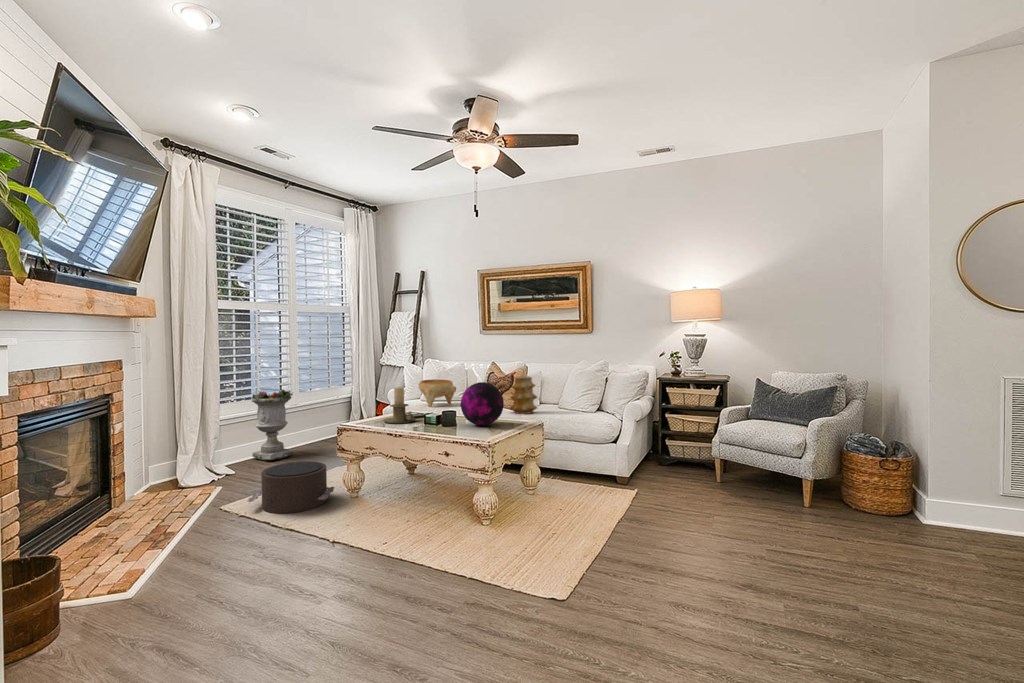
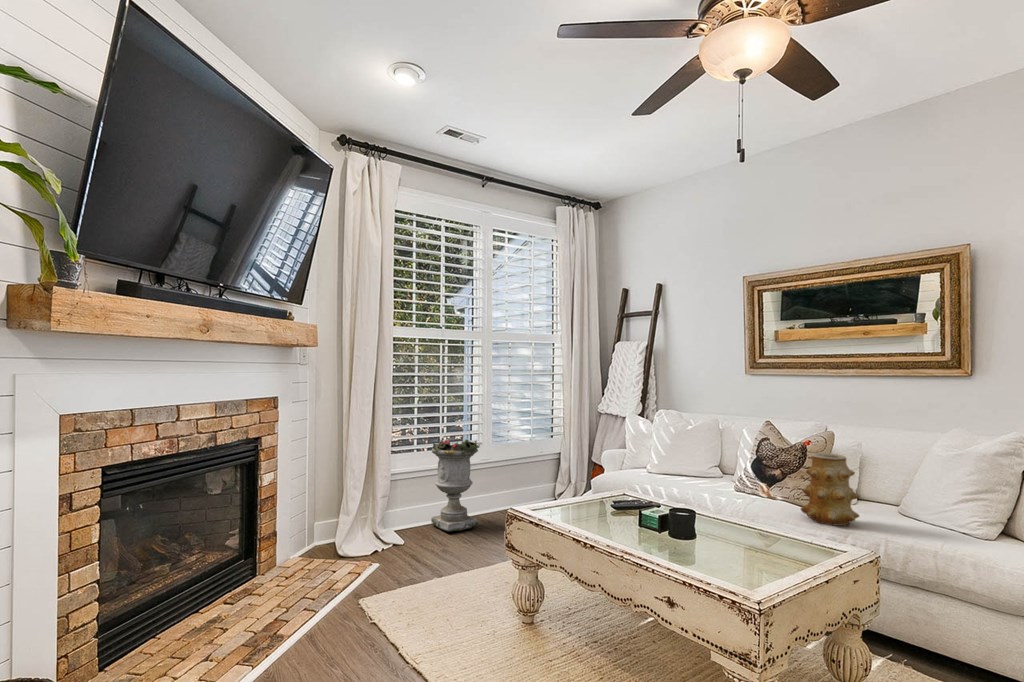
decorative bowl: present [419,379,456,407] -> none [643,441,703,485]
decorative orb: present [461,382,504,426] -> none [704,468,792,553]
candle holder: present [383,387,416,424] -> none [572,459,626,523]
pouf: present [247,461,334,513] -> none [375,555,498,645]

